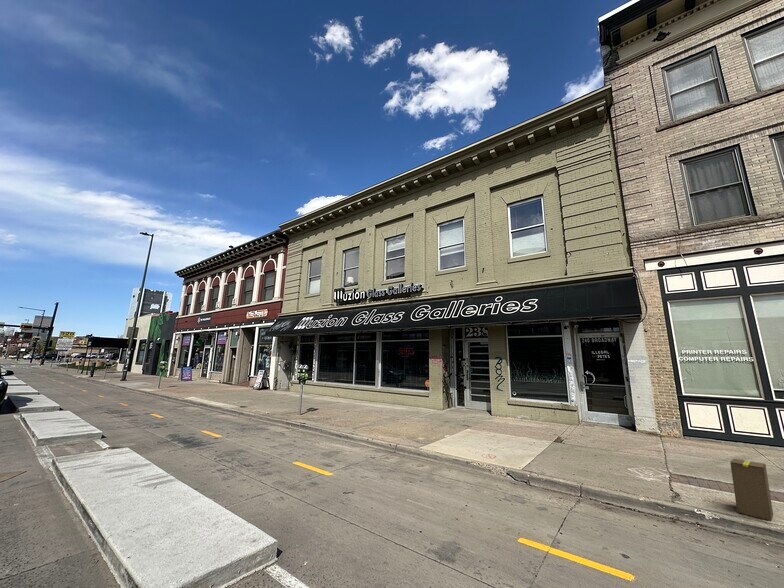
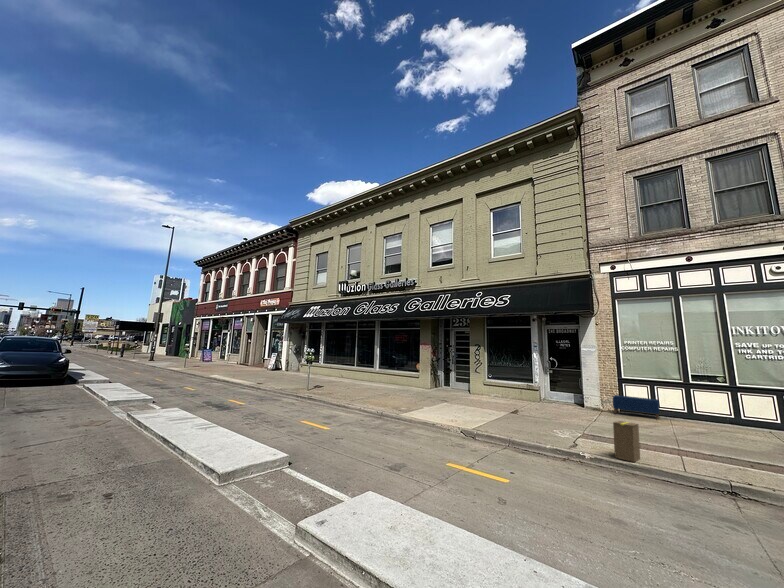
bench: none [674,416,738,447] -> present [613,395,660,420]

